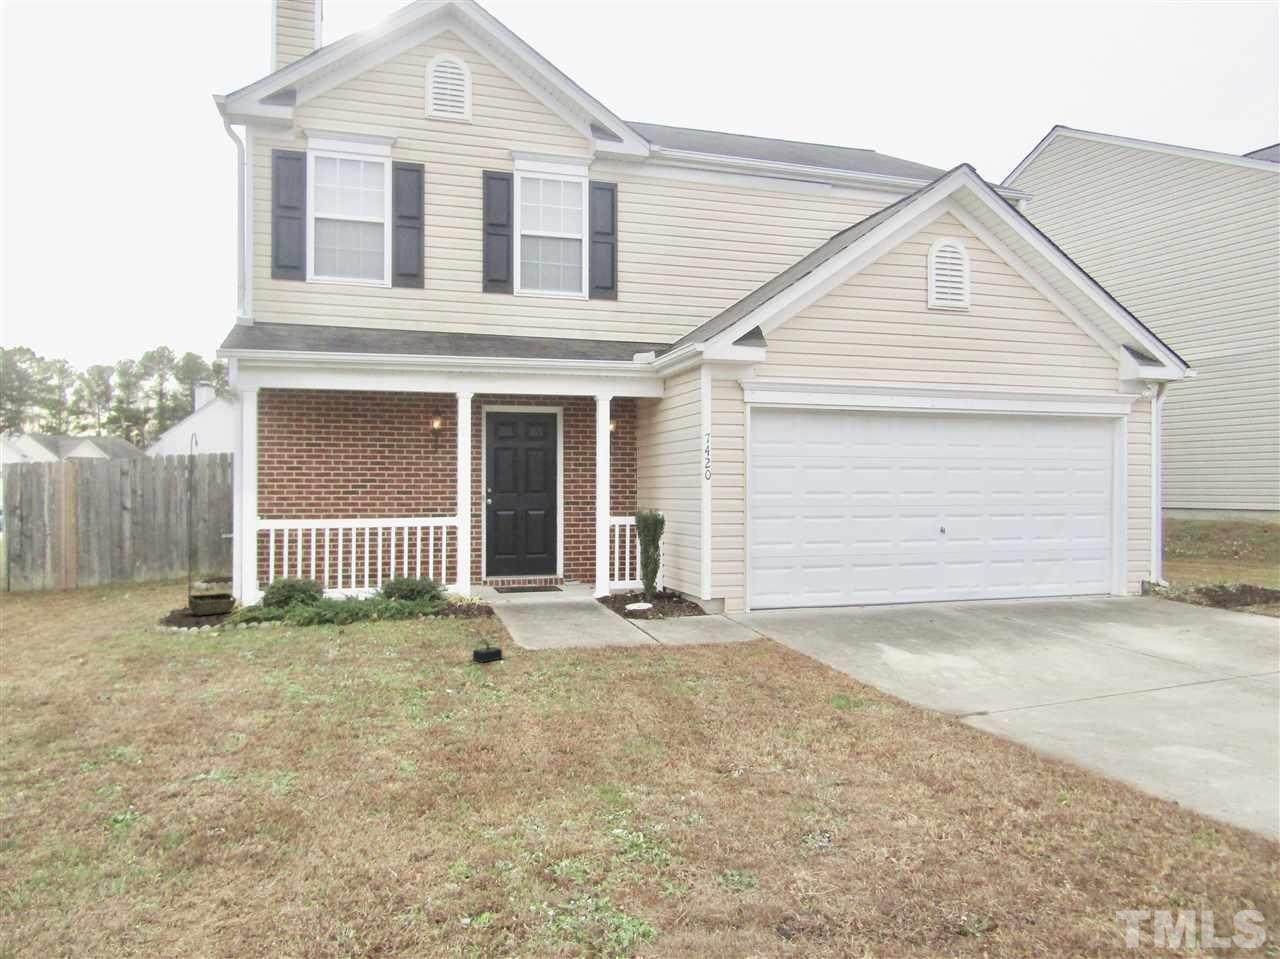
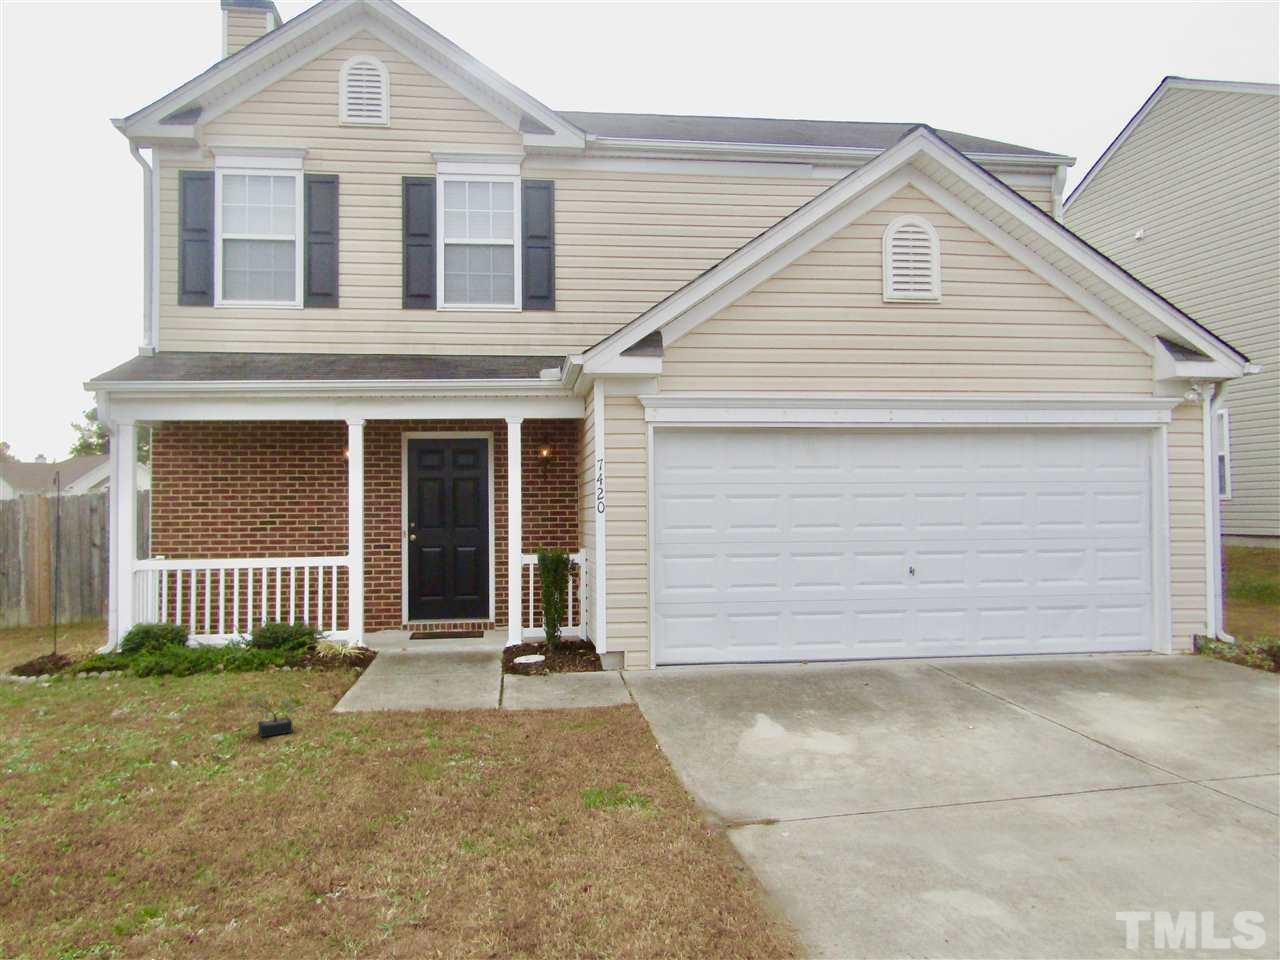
woven basket: present [188,593,236,615] -> none [57,639,109,664]

